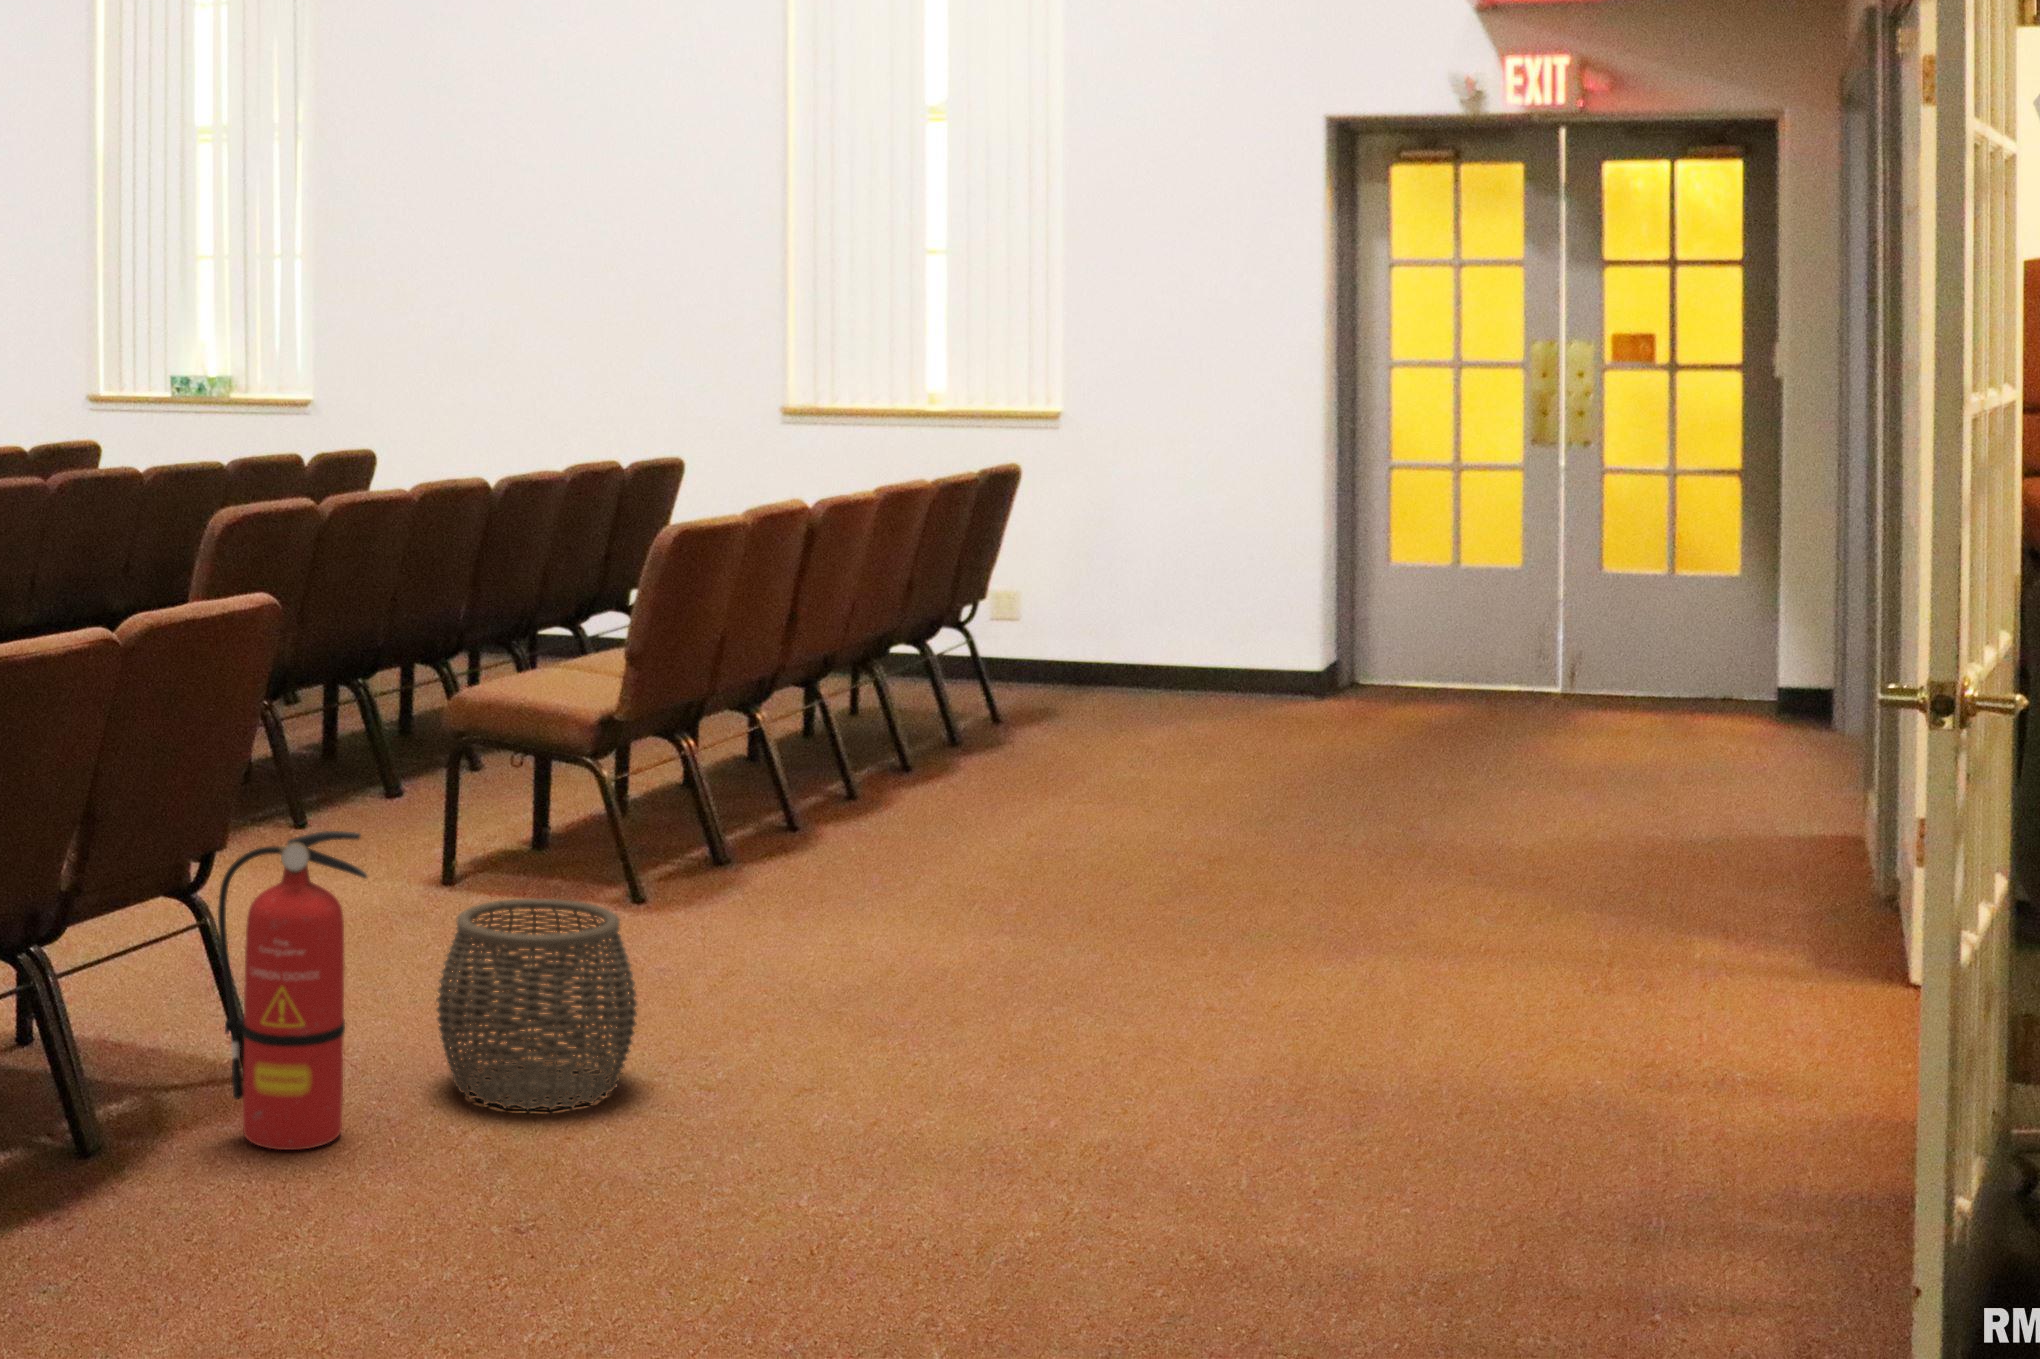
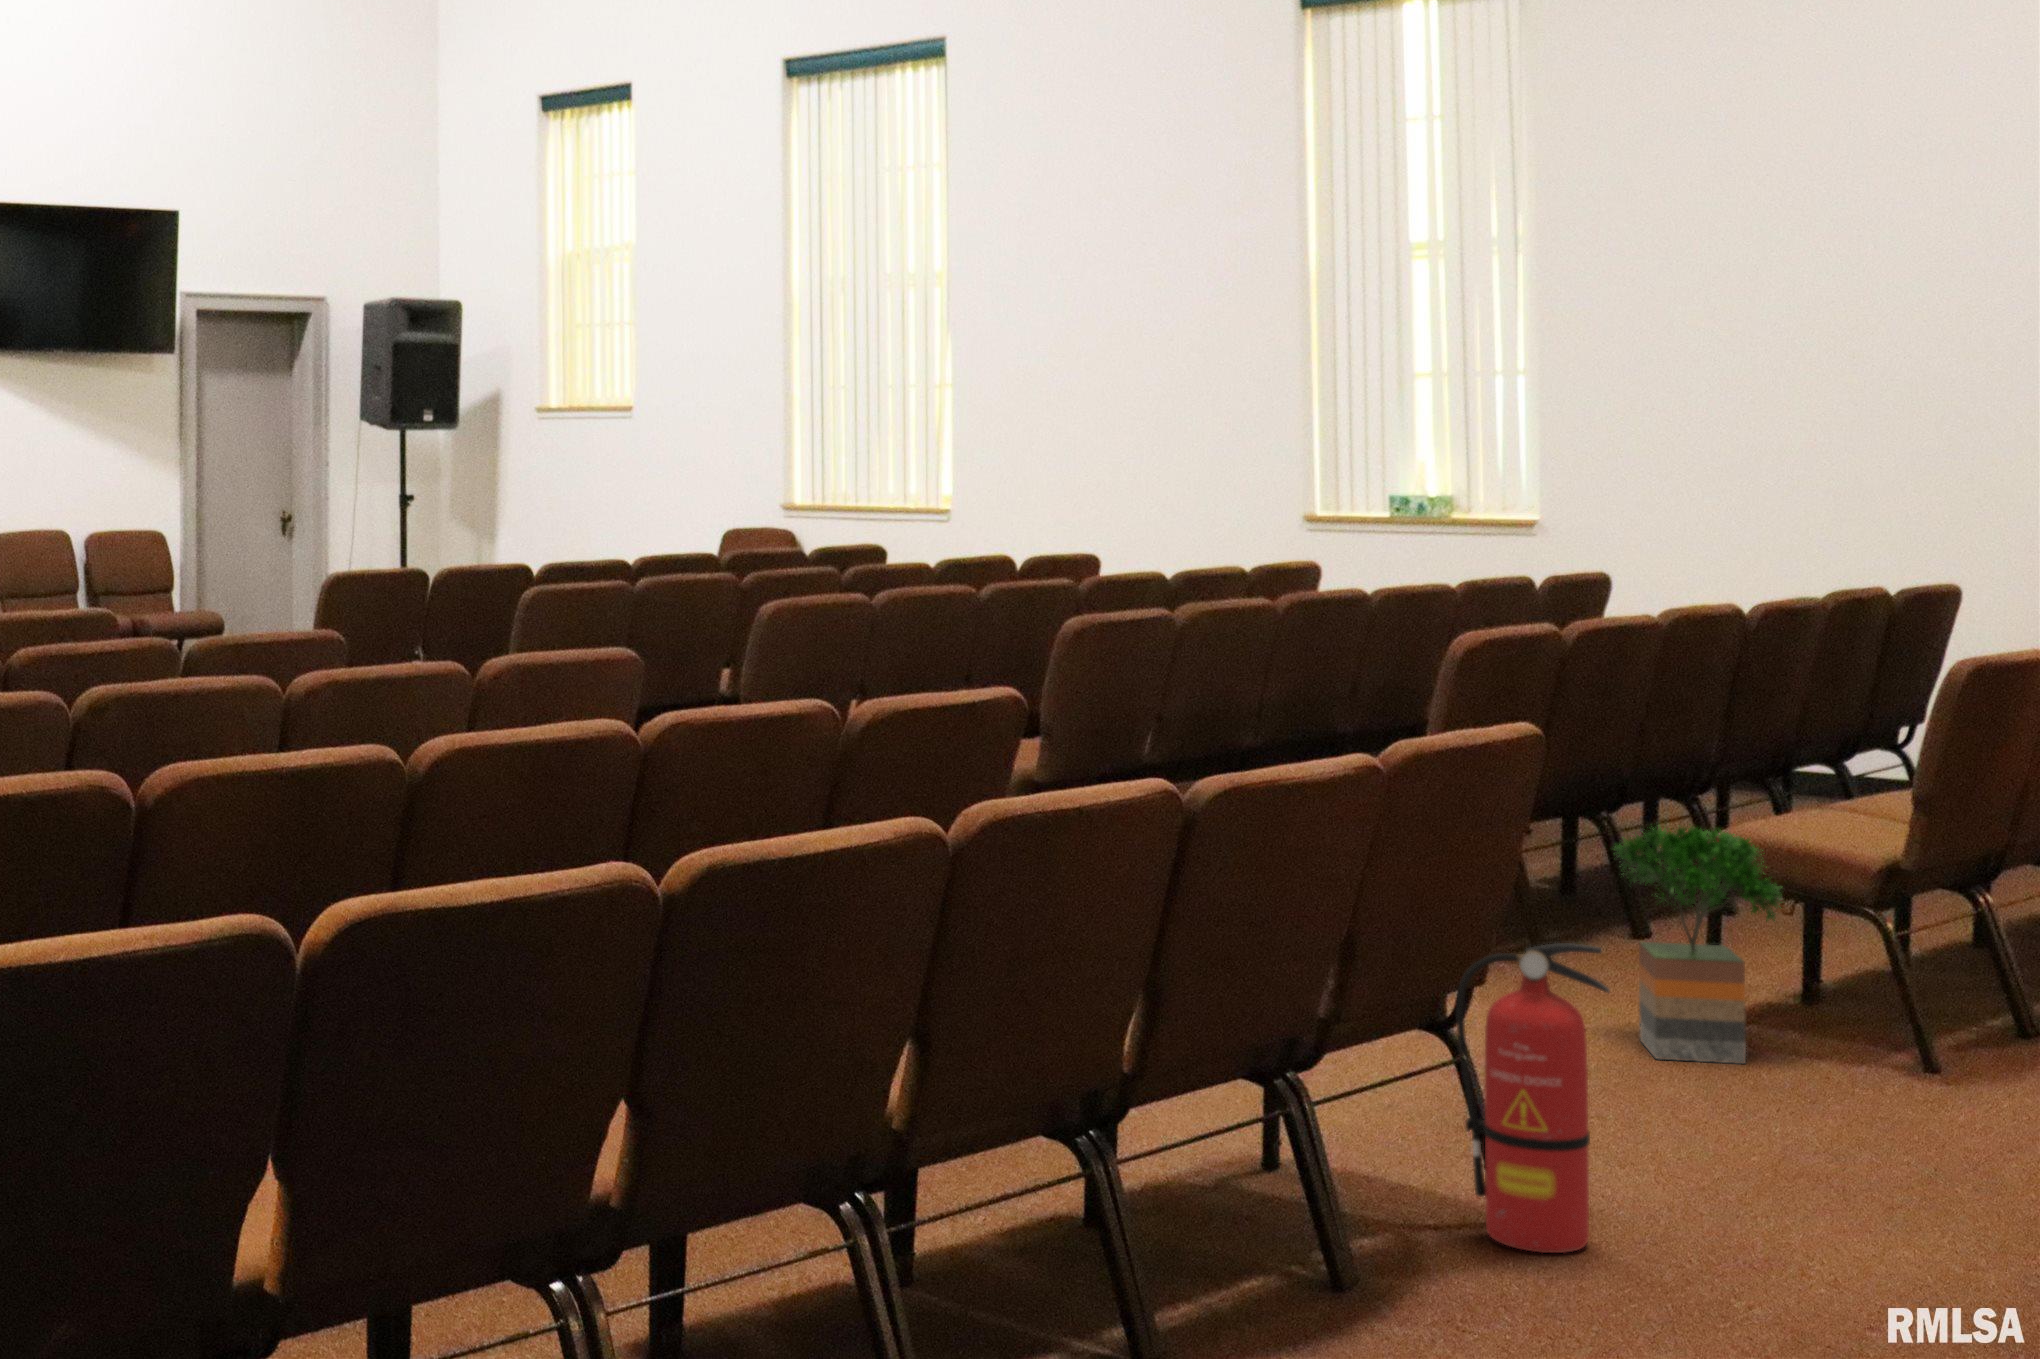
potted tree: none [368,689,522,918] -> present [1615,825,1781,1064]
woven basket: present [436,899,637,1110] -> none [1688,1035,1918,1254]

